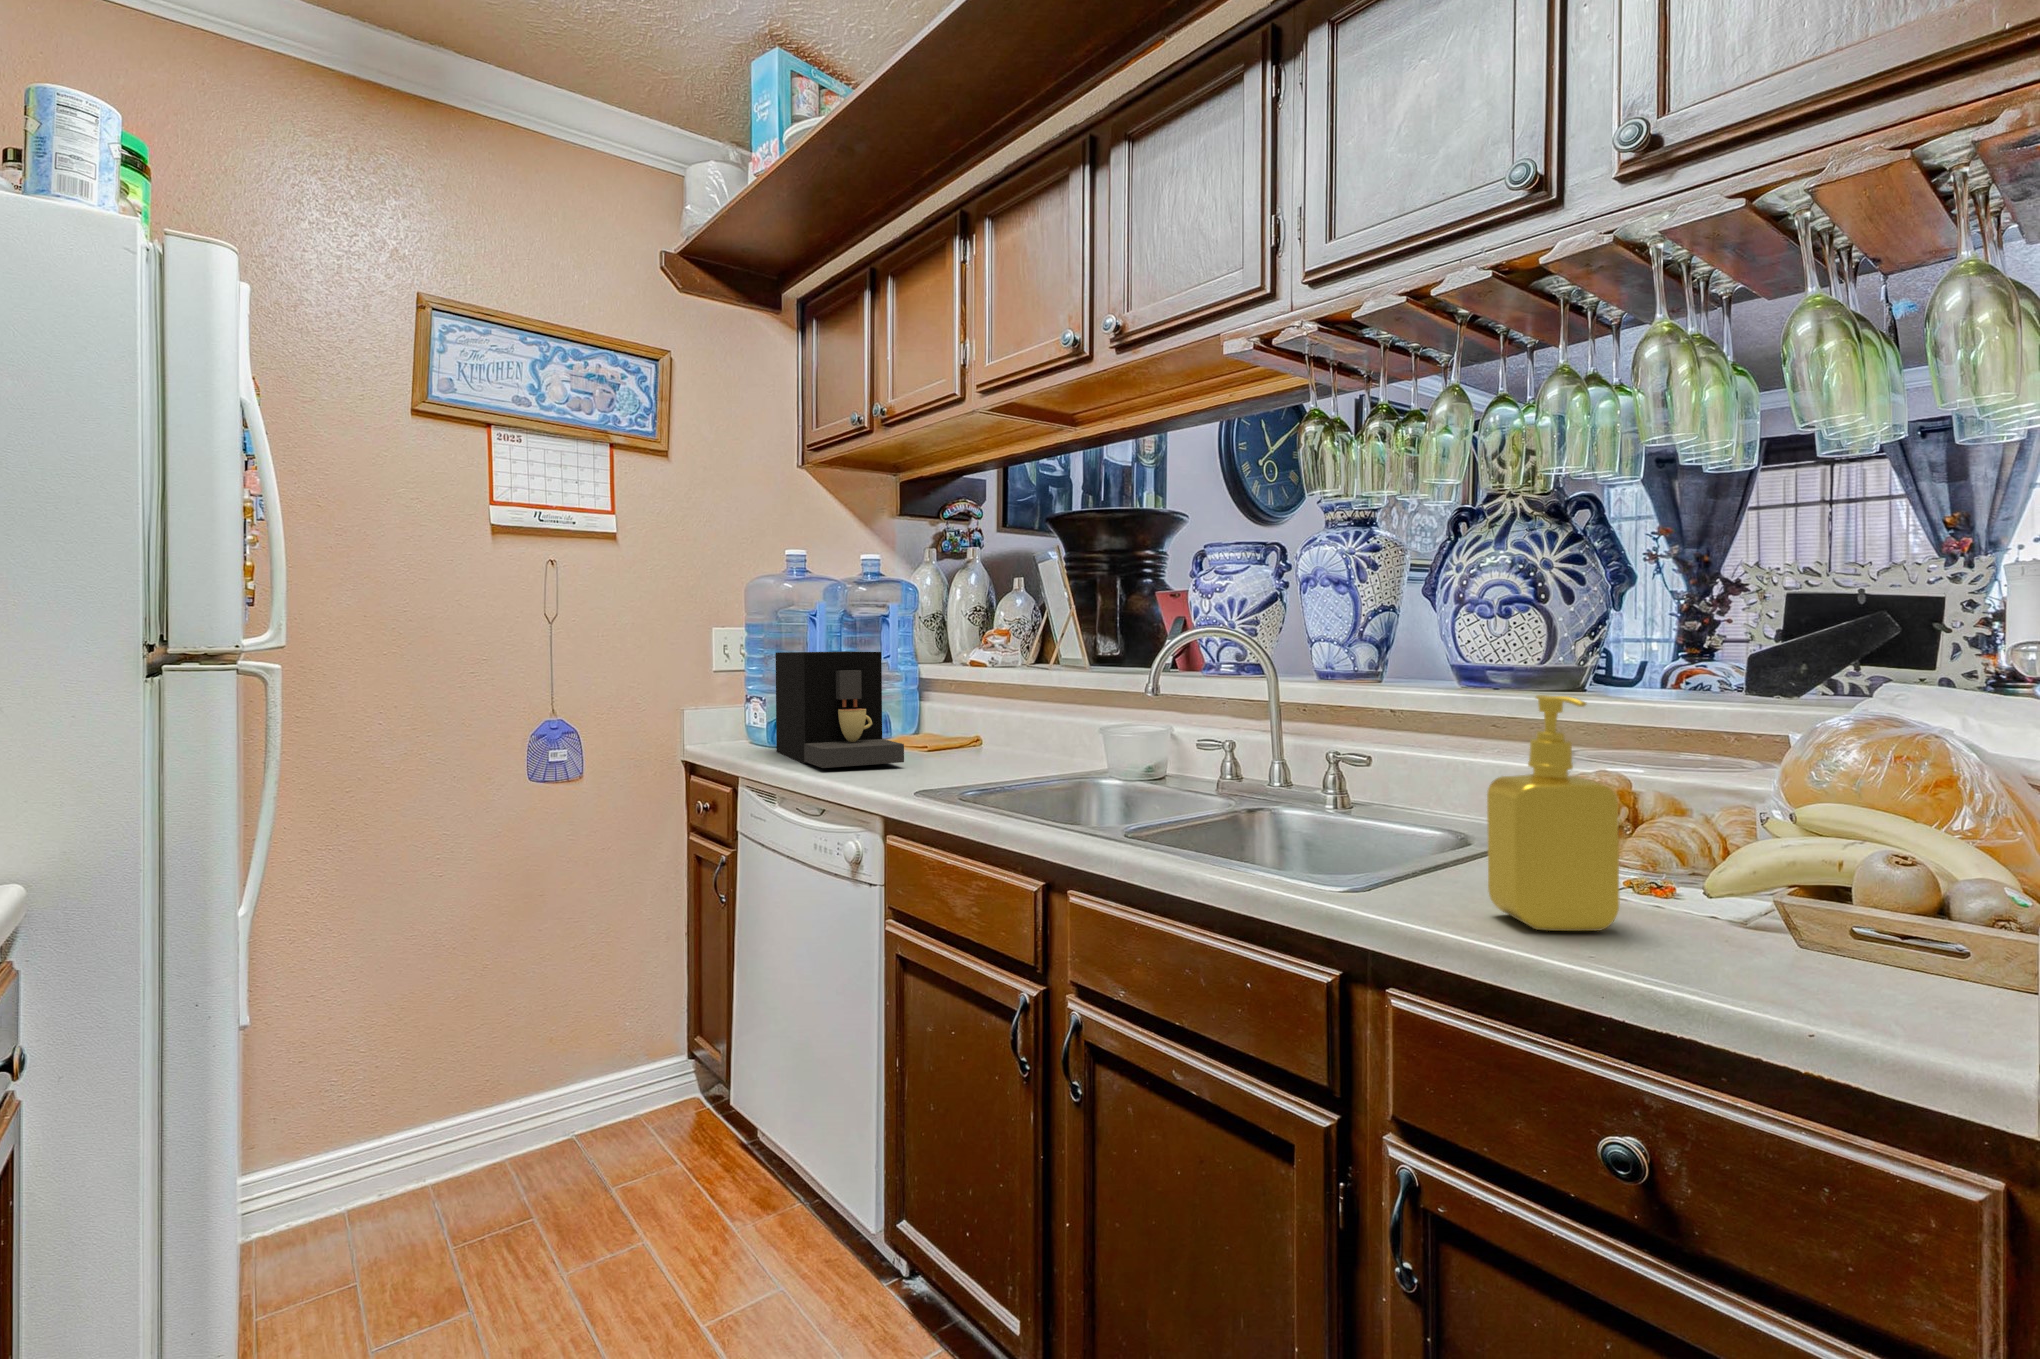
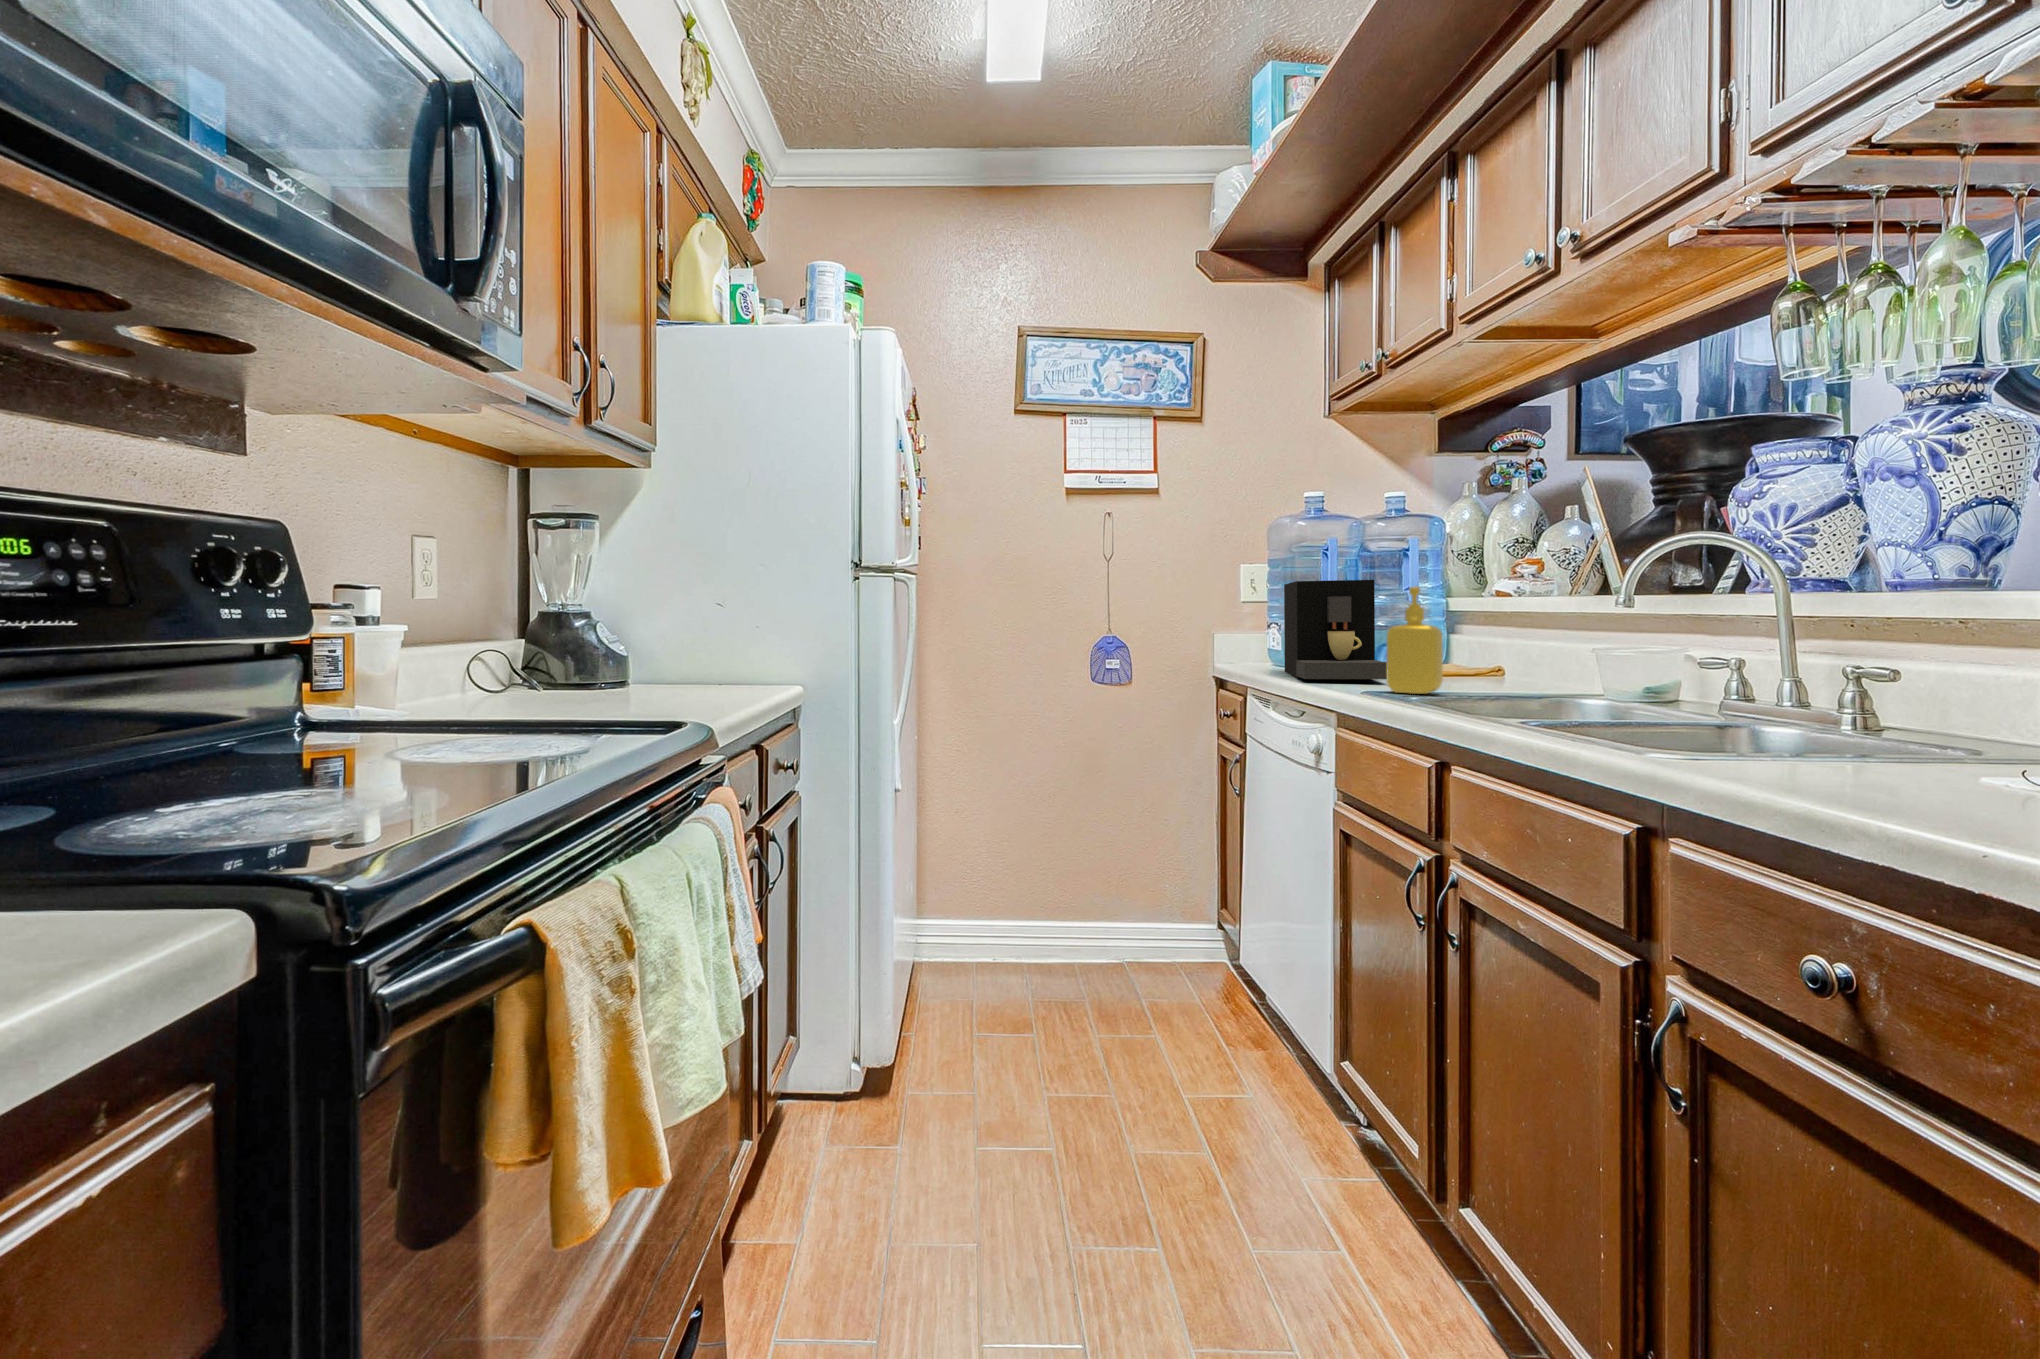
soap dispenser: present [1487,695,1620,931] -> present [1386,586,1443,694]

